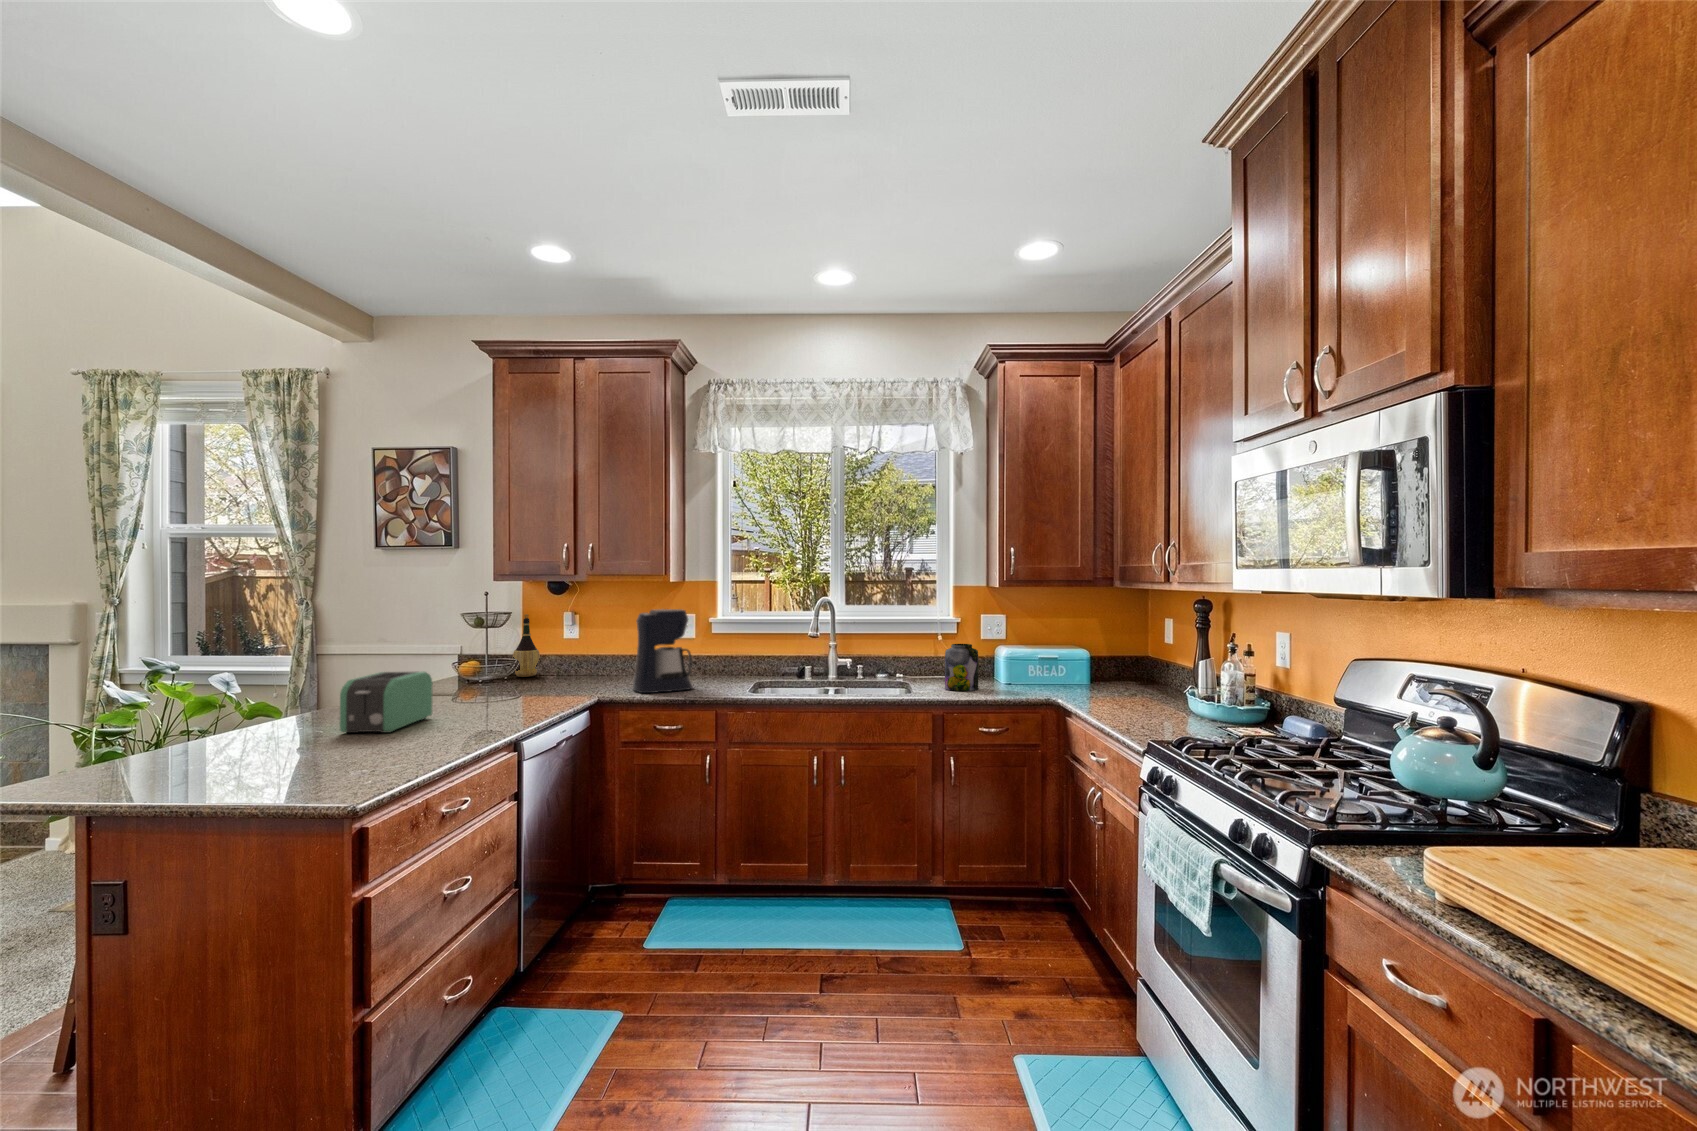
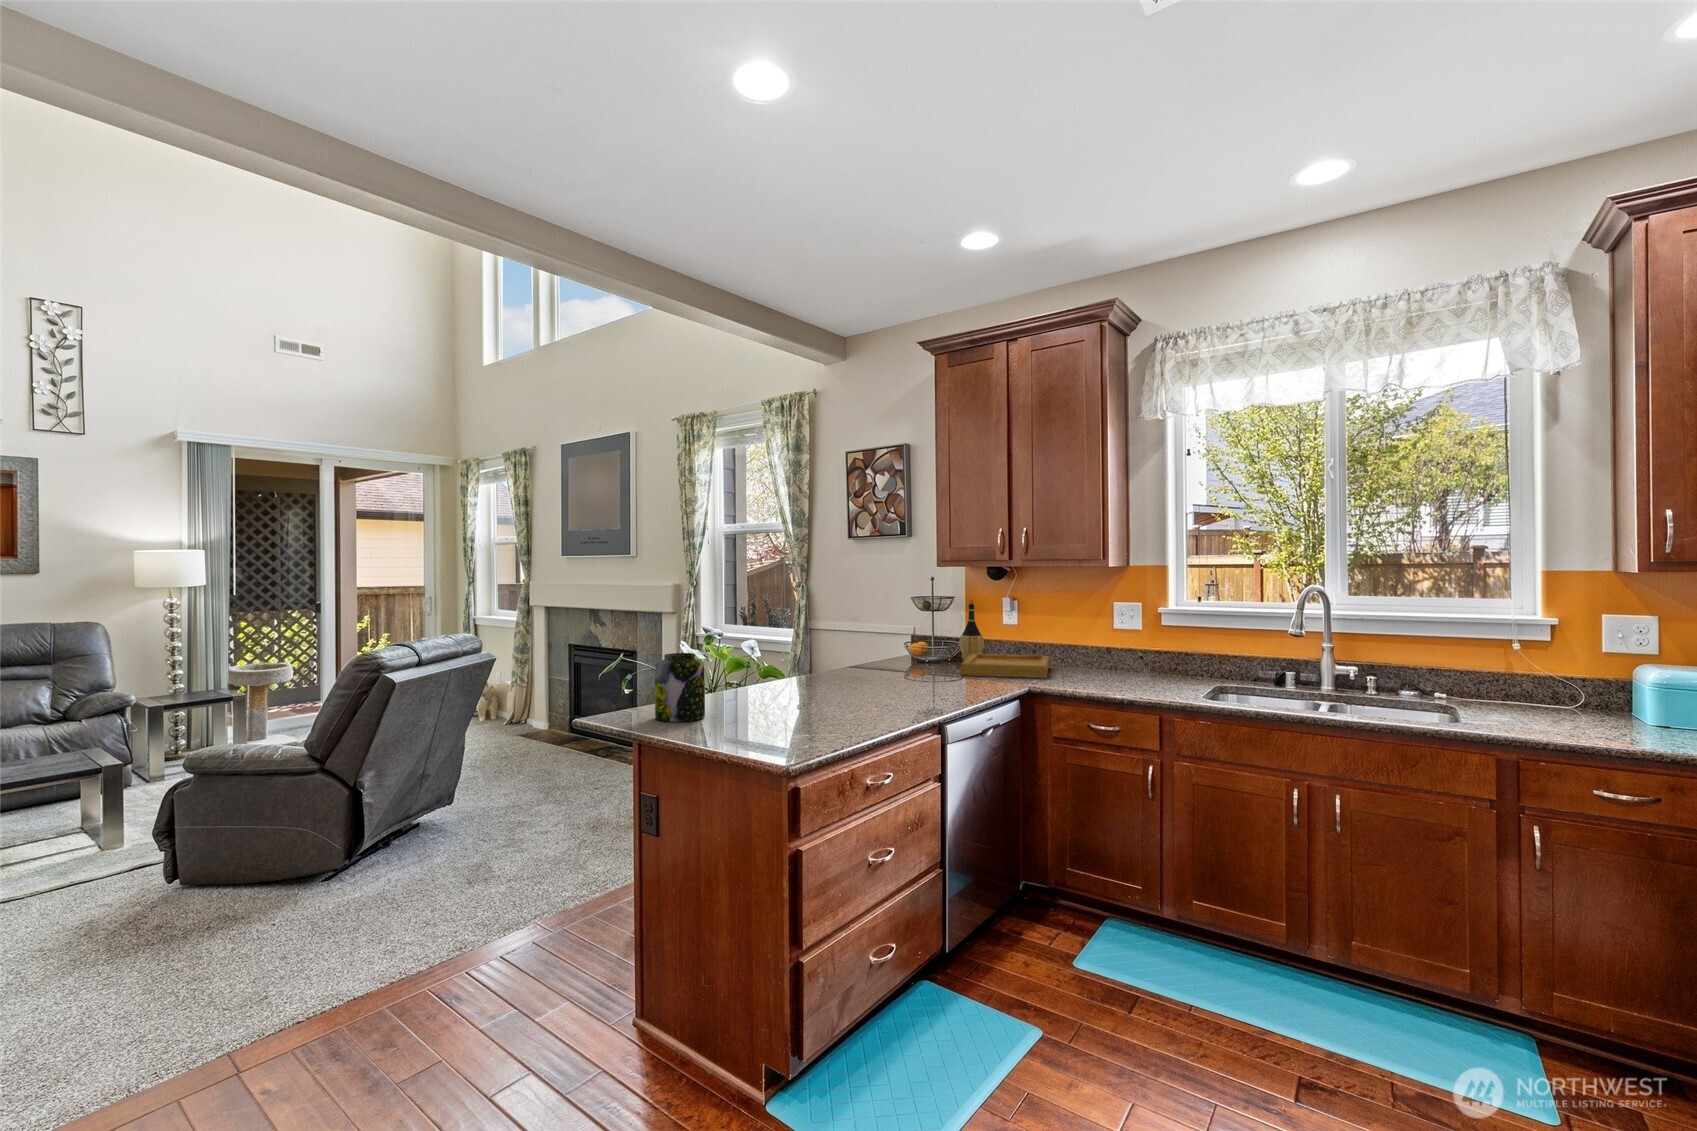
coffee maker: present [633,609,693,693] -> none [1070,597,1138,688]
jar: present [945,644,978,691] -> present [655,653,705,722]
tray: none [521,666,609,691] -> present [961,654,1049,678]
toaster: present [340,672,433,733] -> none [801,647,876,703]

